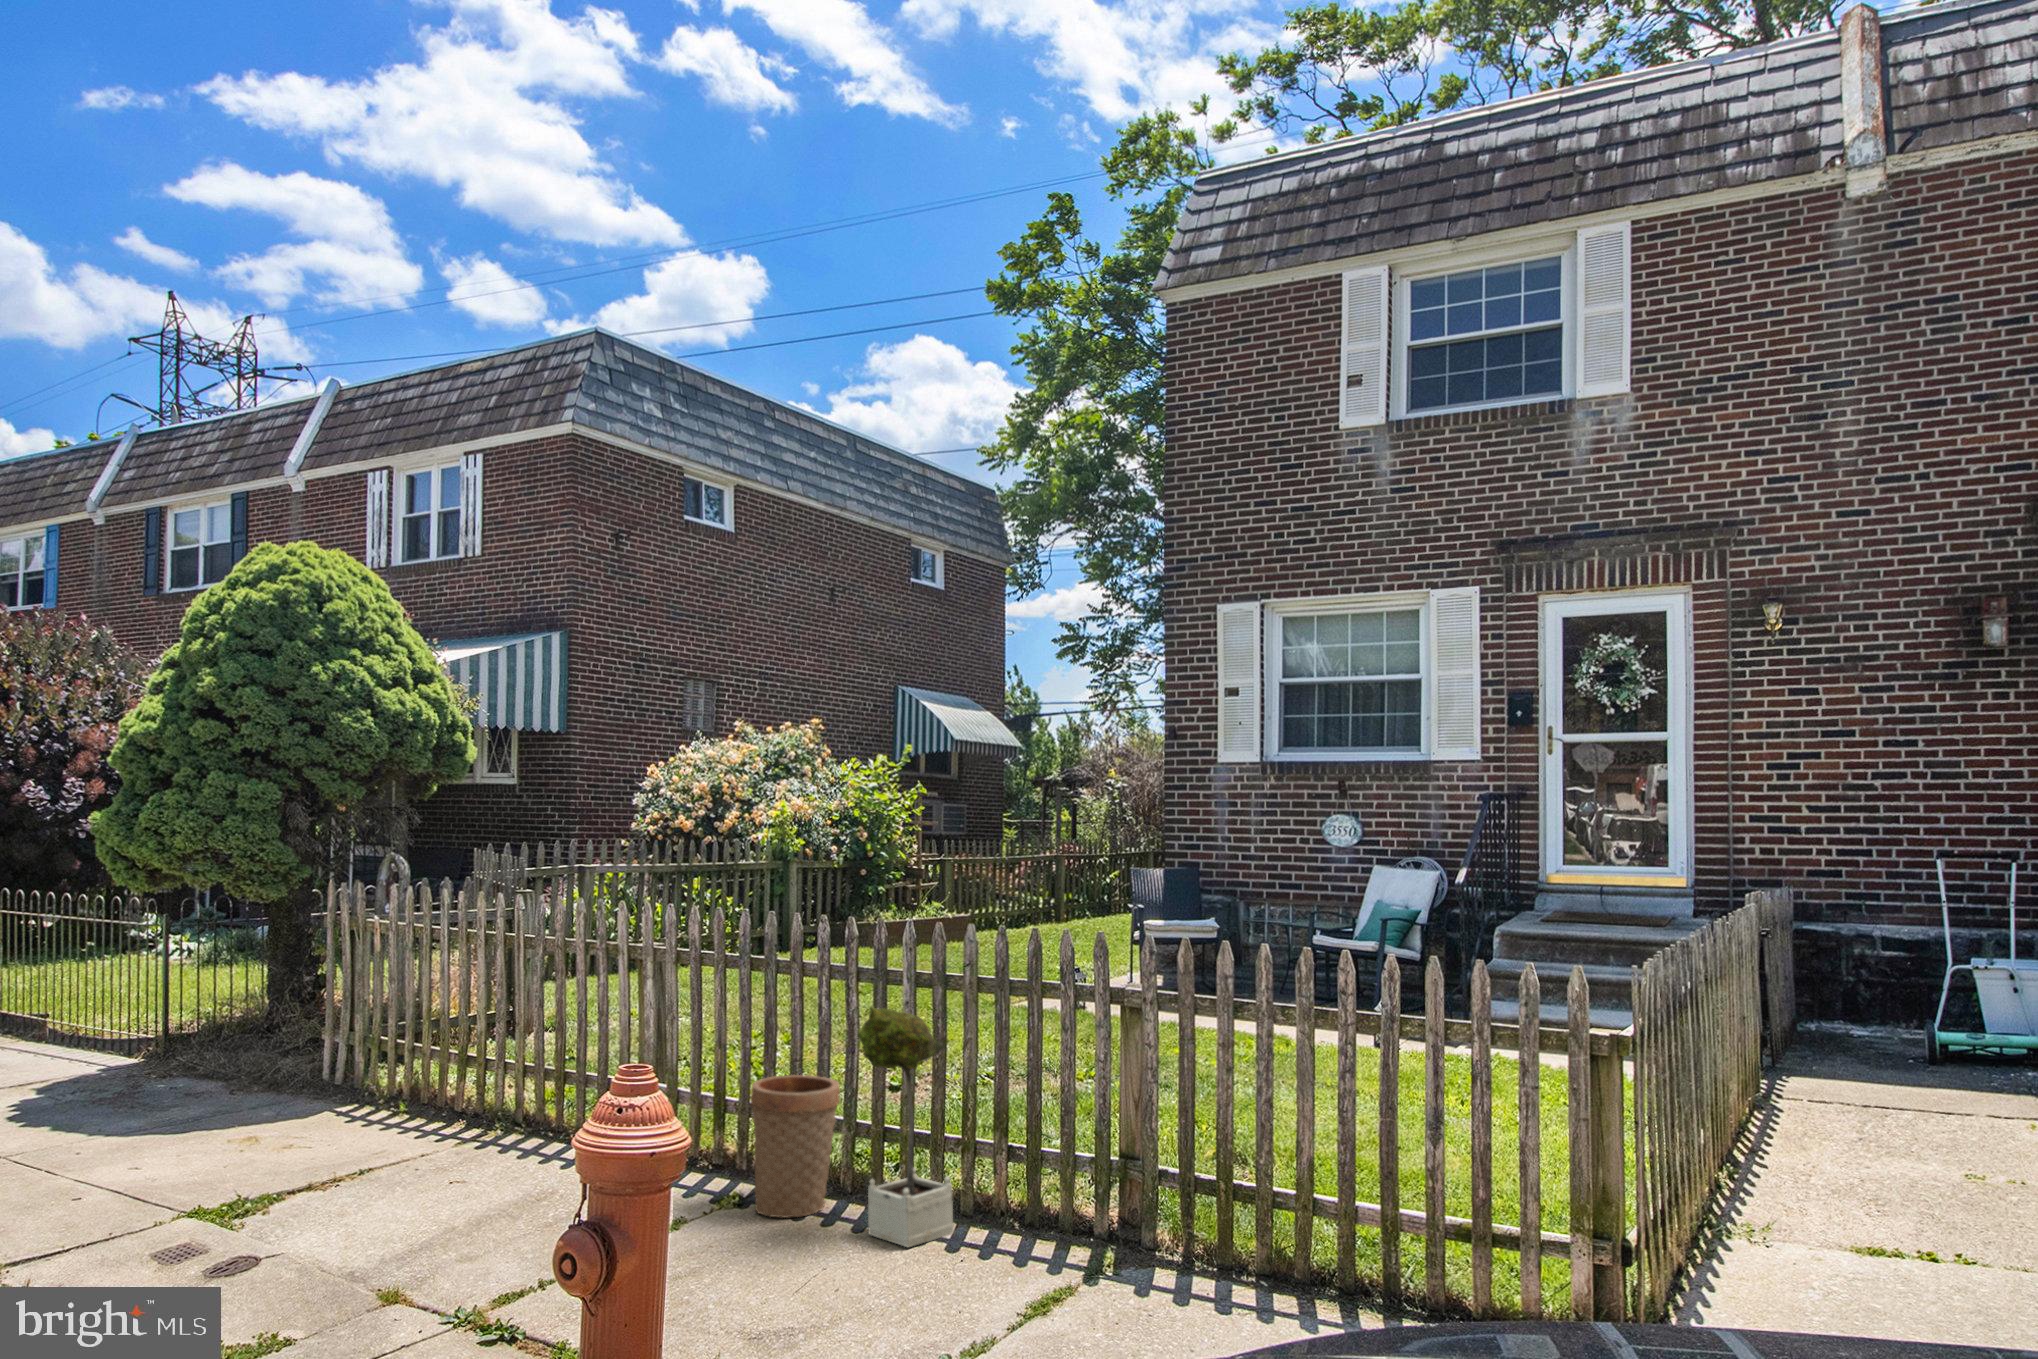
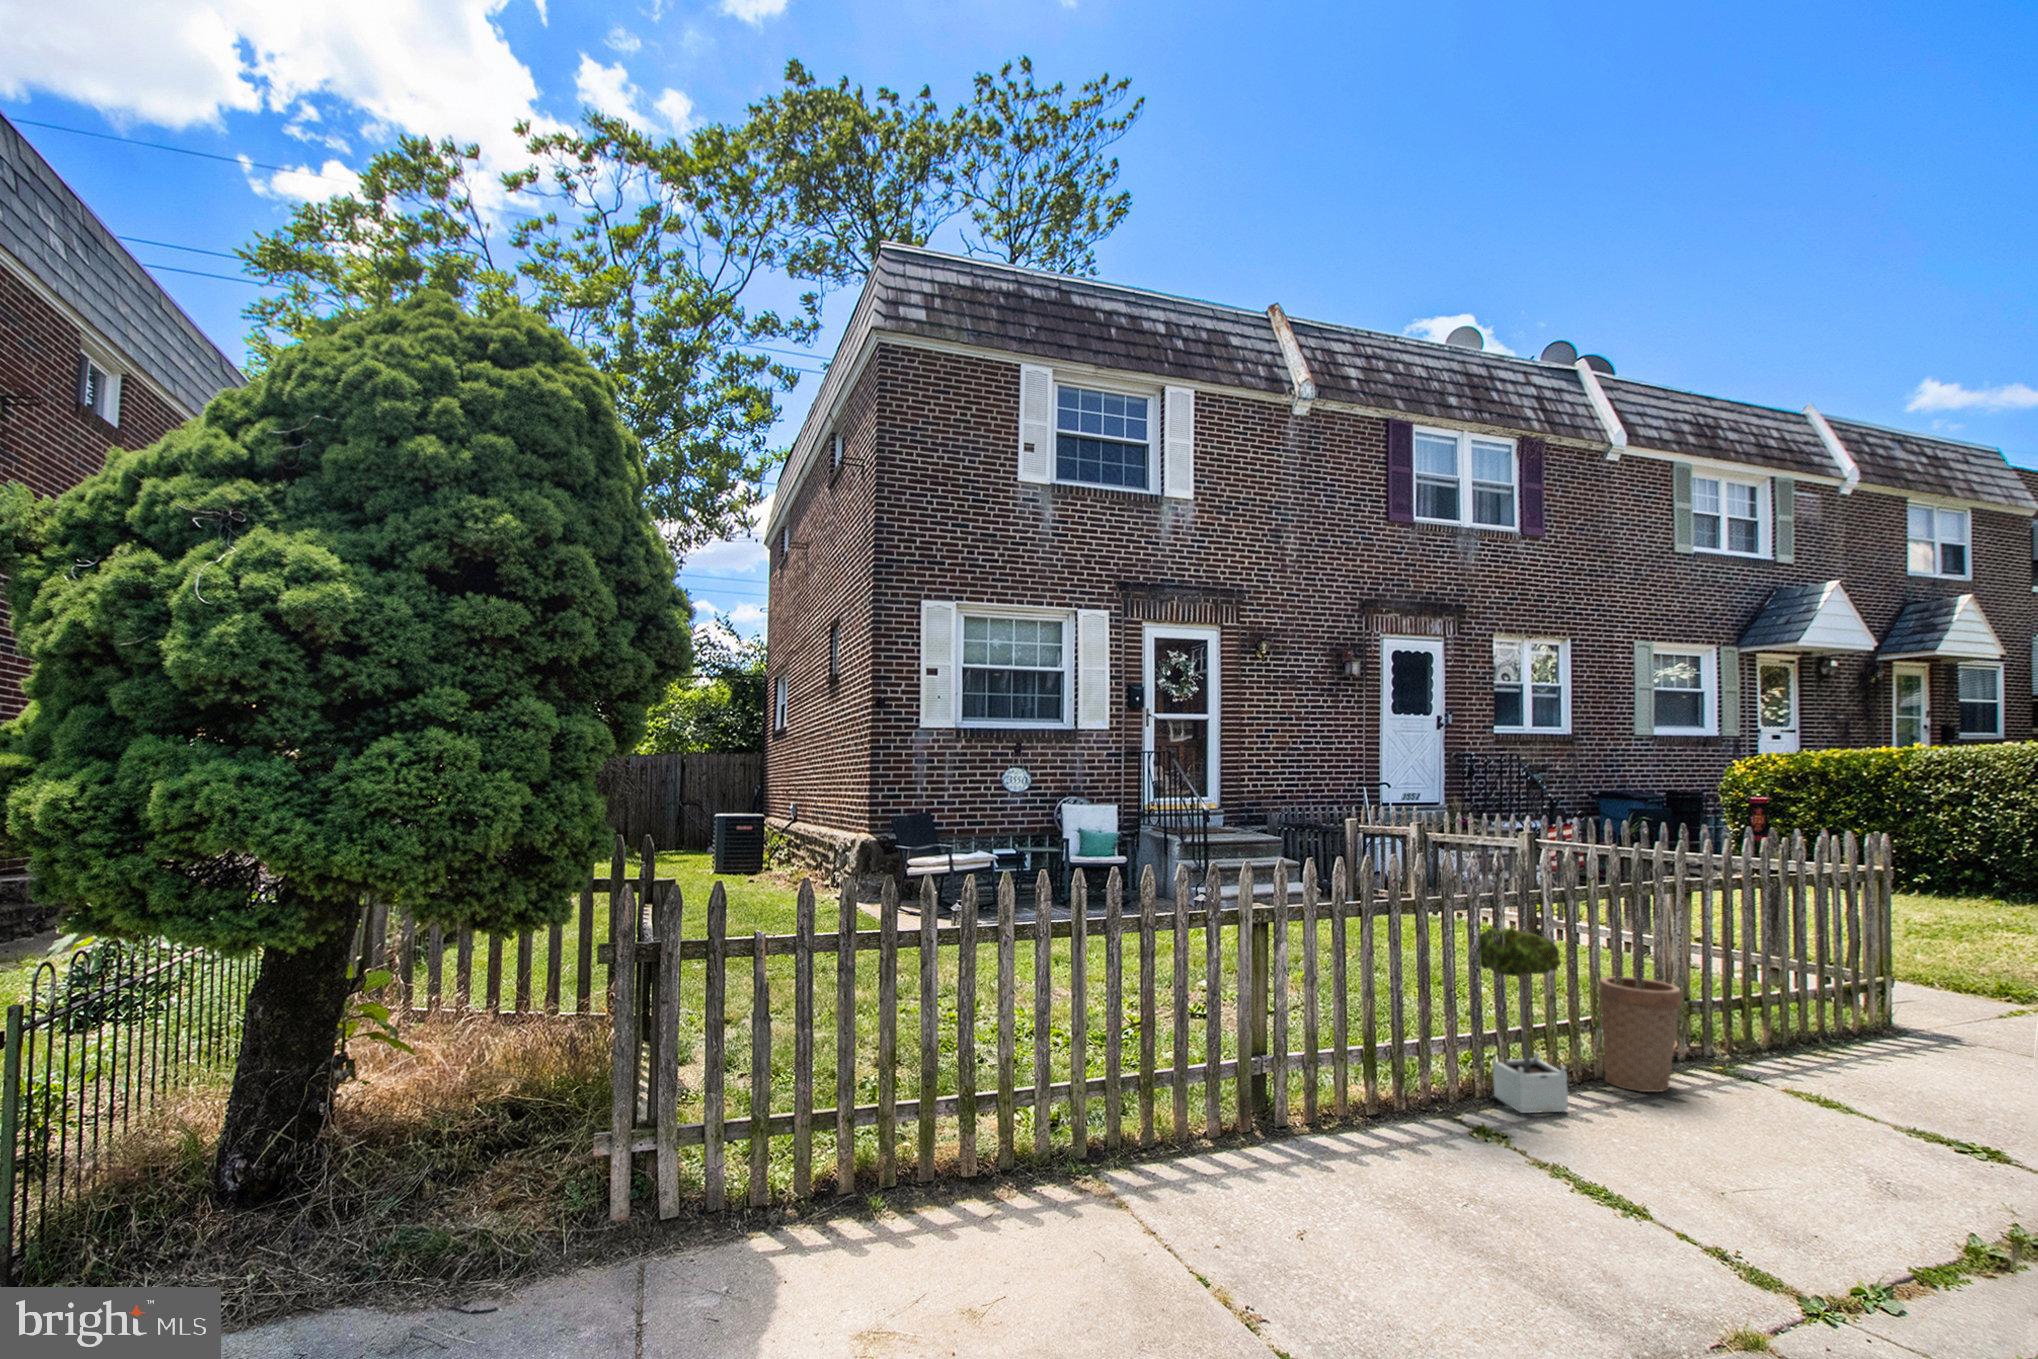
basket: present [750,1075,839,1217] -> present [1600,977,1682,1092]

